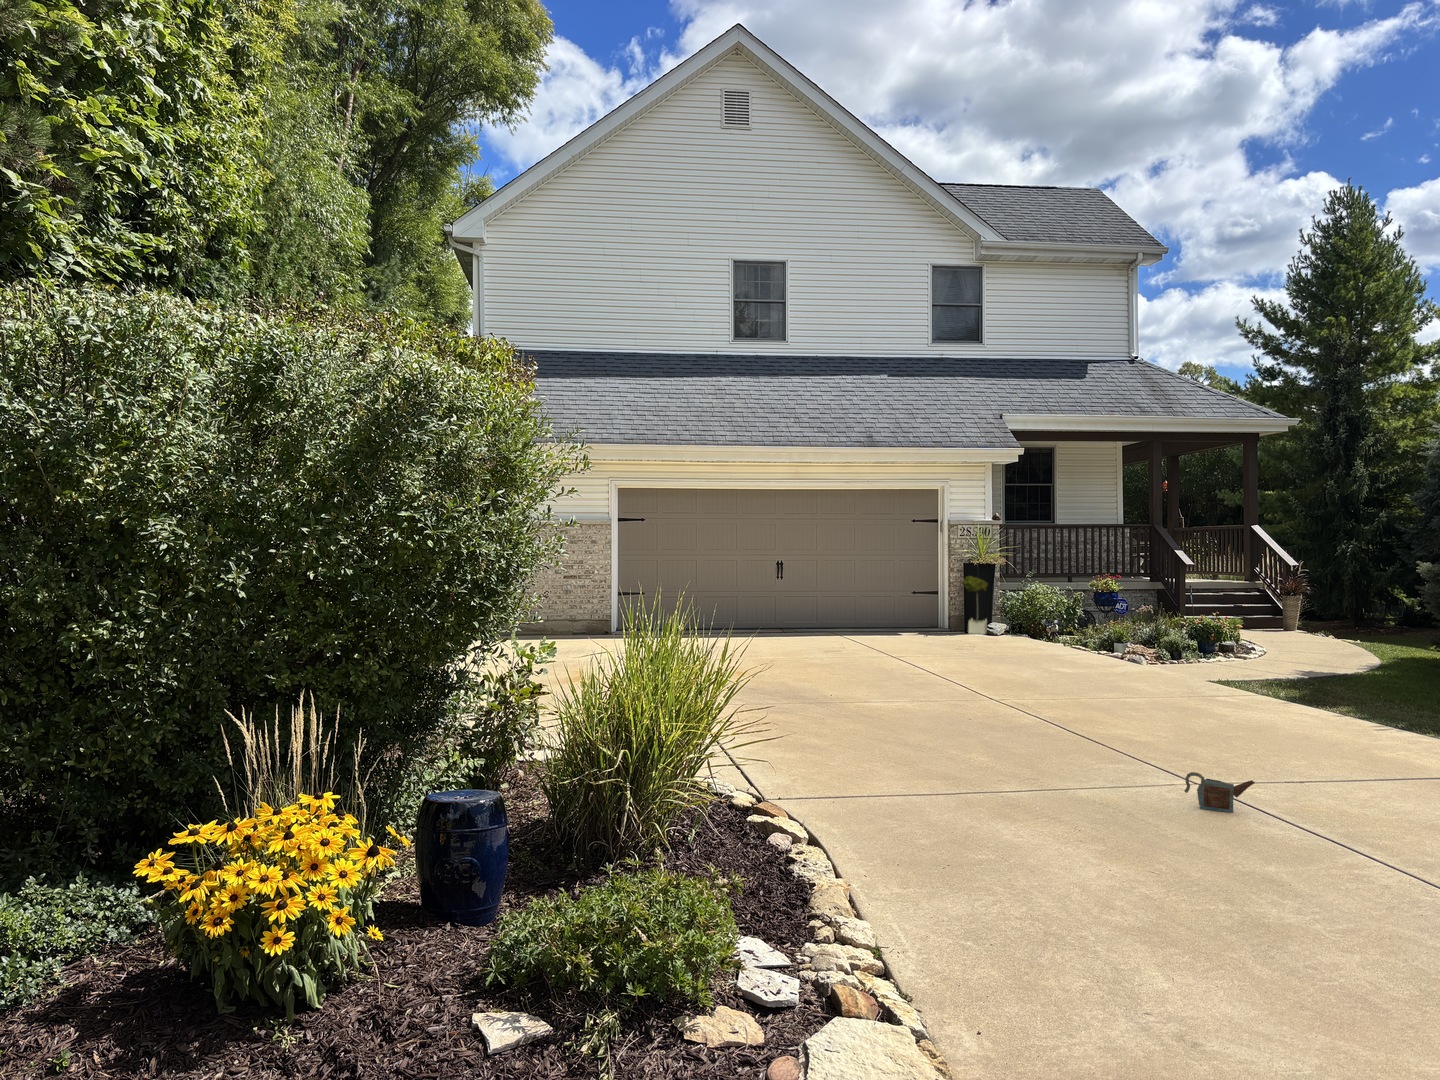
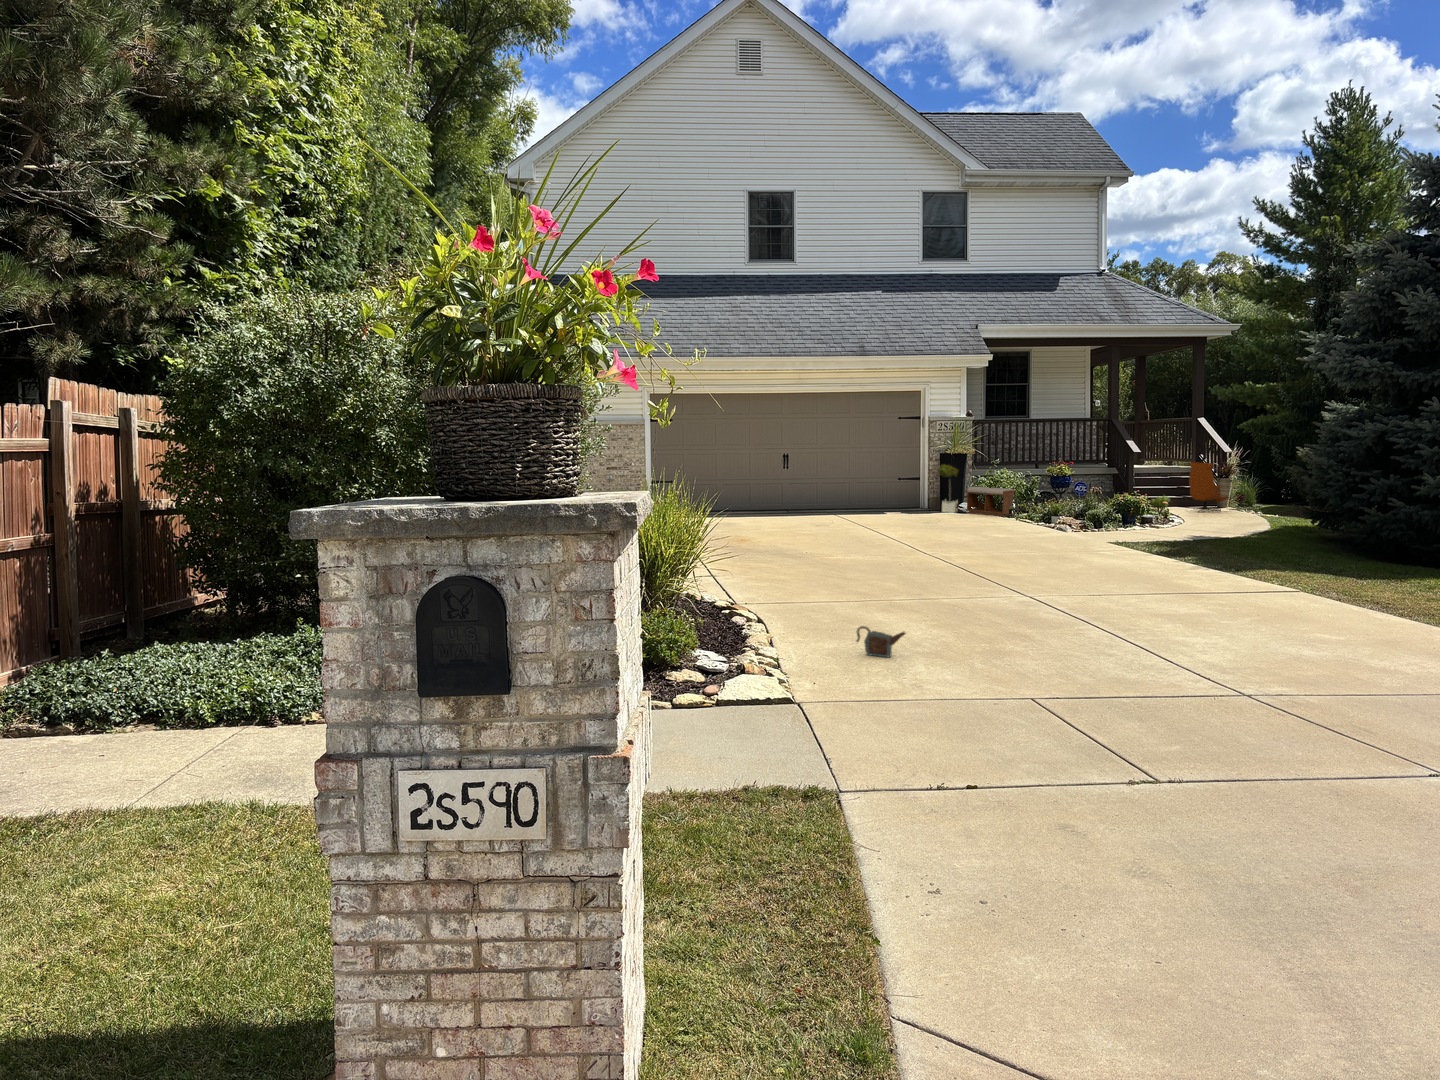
lounge chair: none [1252,576,1298,636] -> present [1189,462,1229,510]
bench: none [998,603,1058,640] -> present [966,487,1015,517]
watering can: present [1184,772,1255,813] -> present [856,626,905,657]

